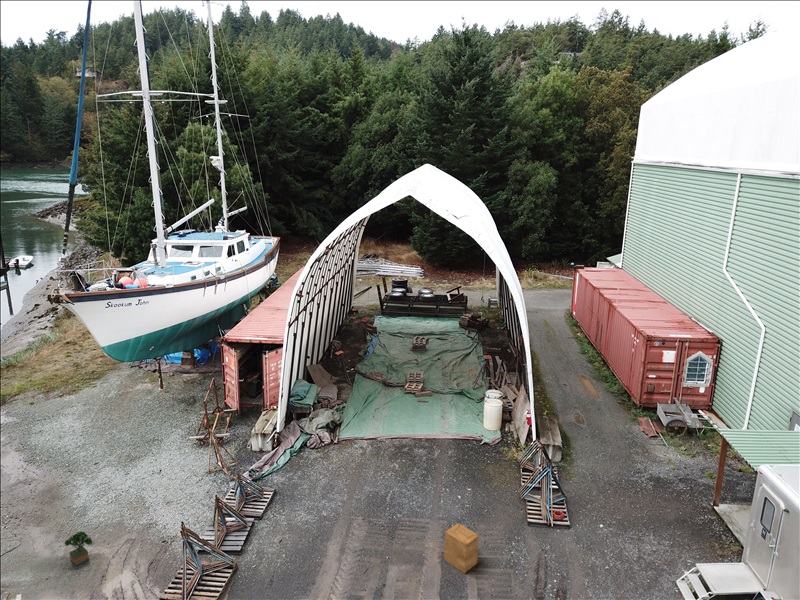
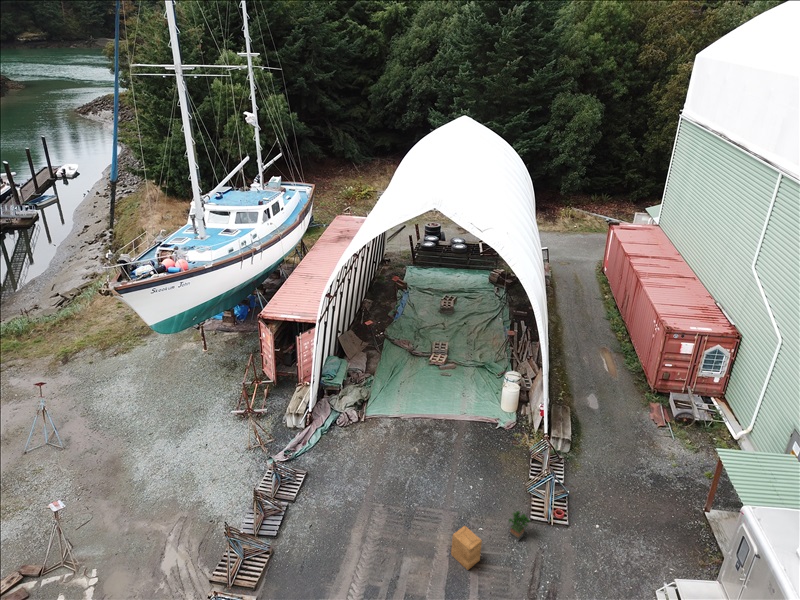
potted tree: present [65,531,93,570] -> present [509,511,530,541]

